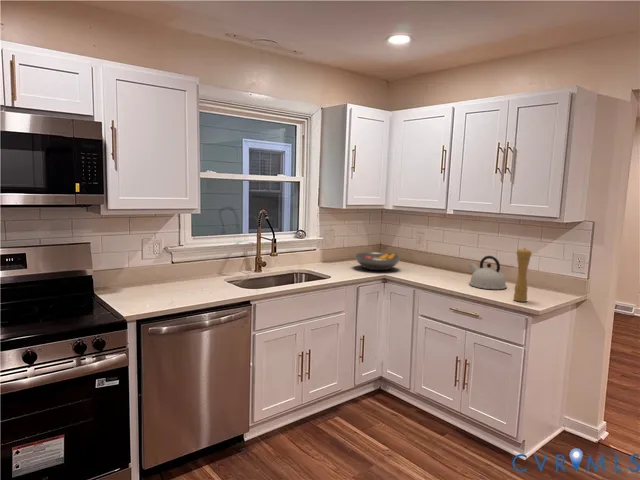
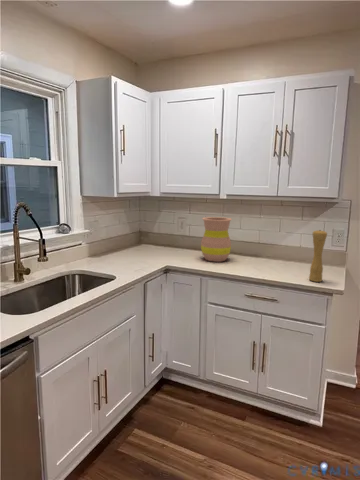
vase: none [426,232,459,277] -> present [201,217,231,262]
fruit bowl: present [355,252,401,270] -> none [127,241,175,260]
kettle: present [469,256,506,289] -> none [248,238,285,270]

